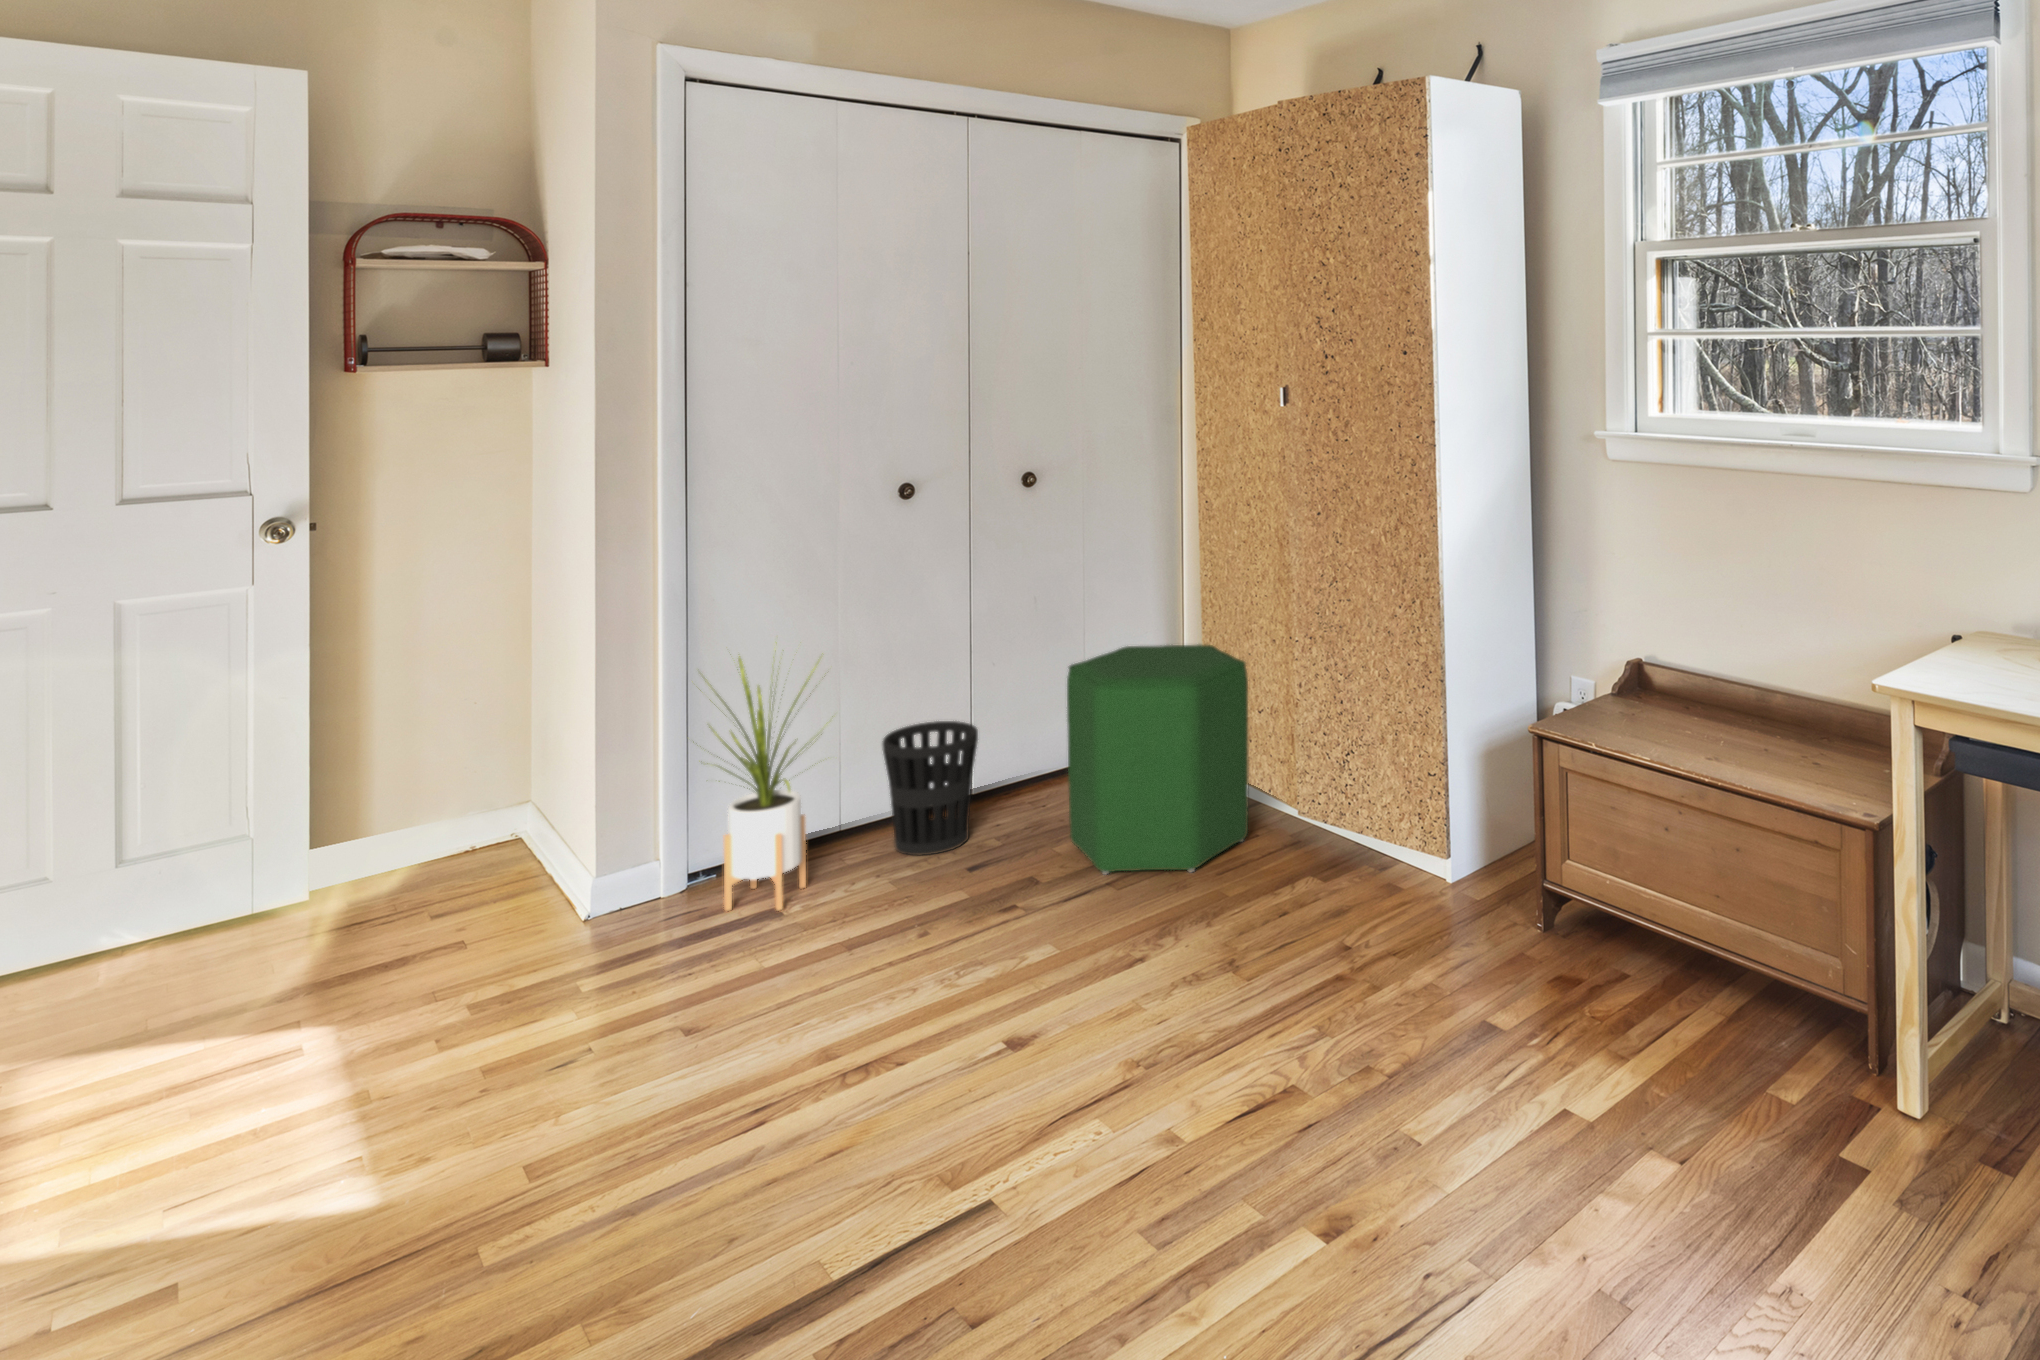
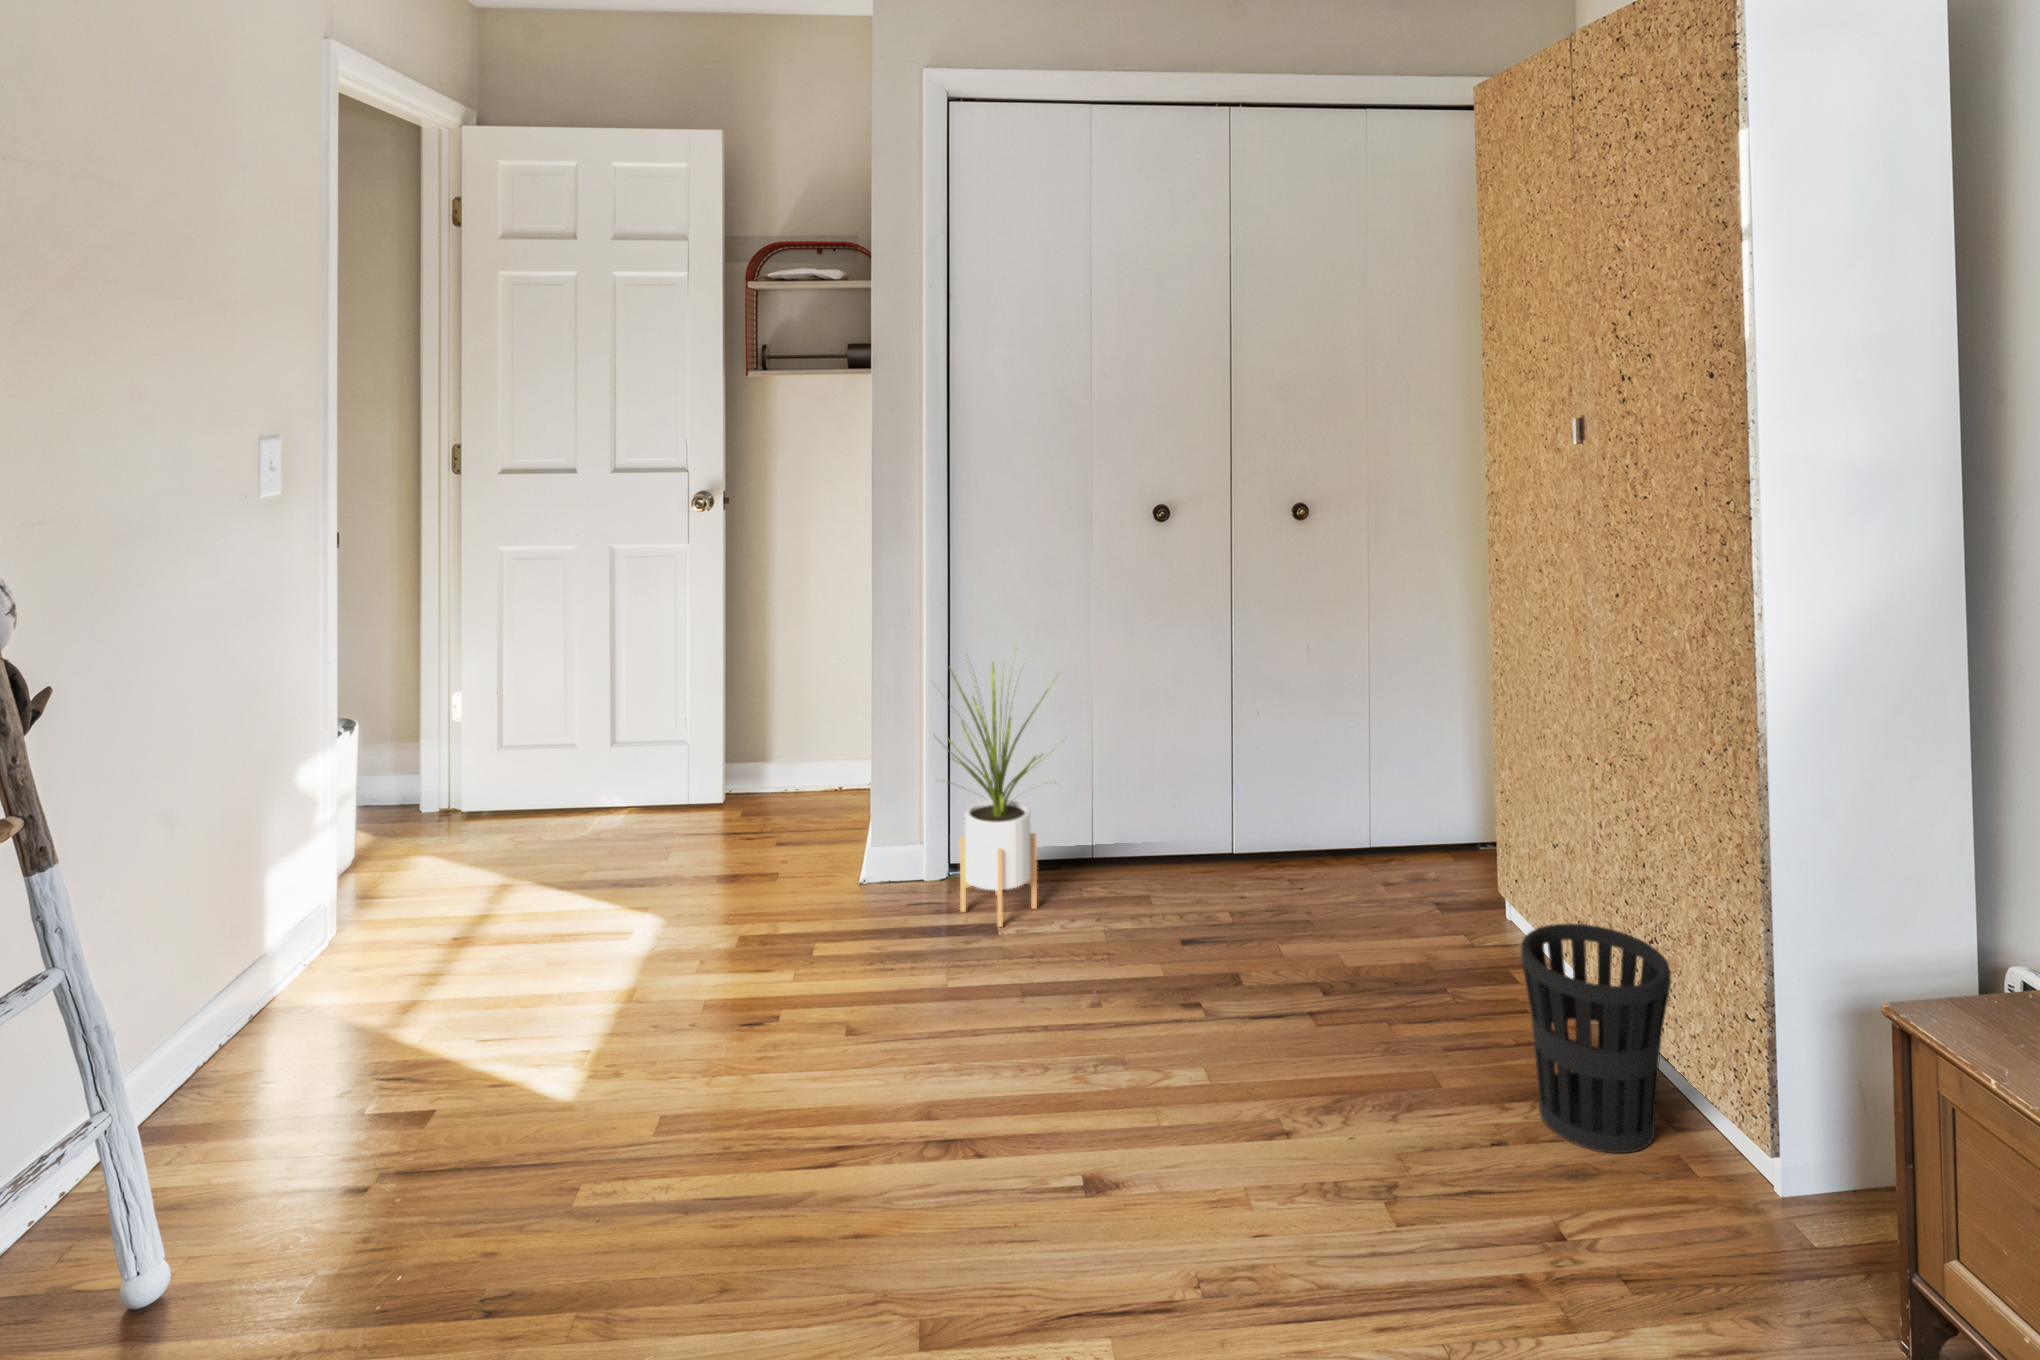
ottoman: present [1067,645,1249,874] -> none [1300,721,1516,1032]
wastebasket: present [882,721,978,855] -> present [1521,924,1671,1153]

